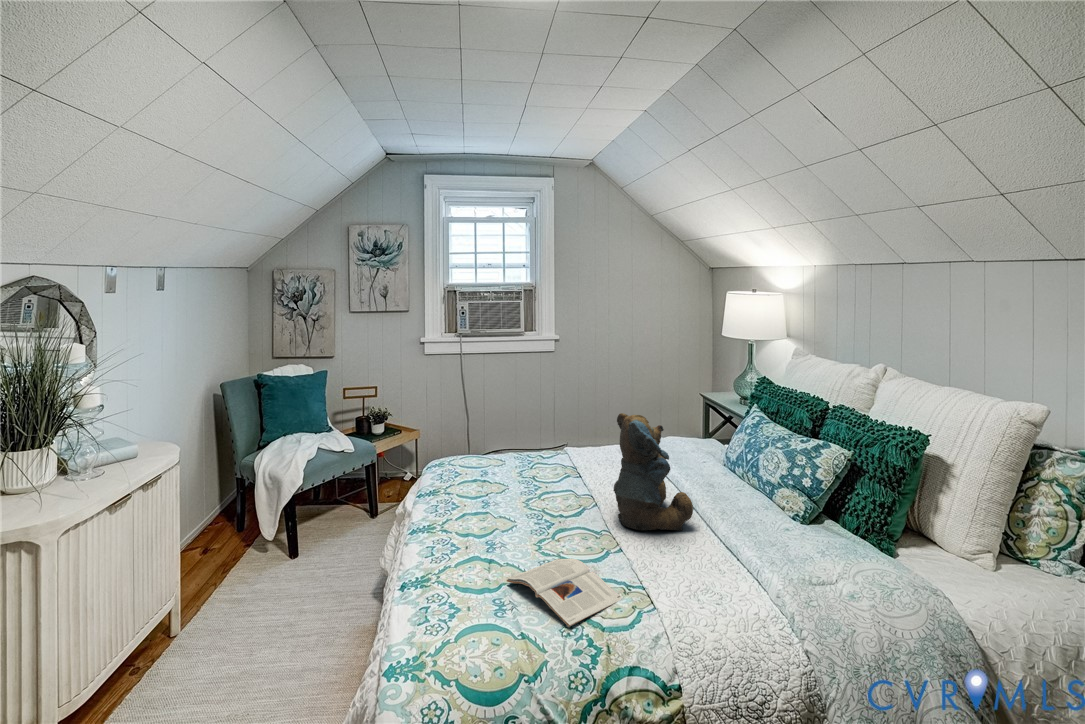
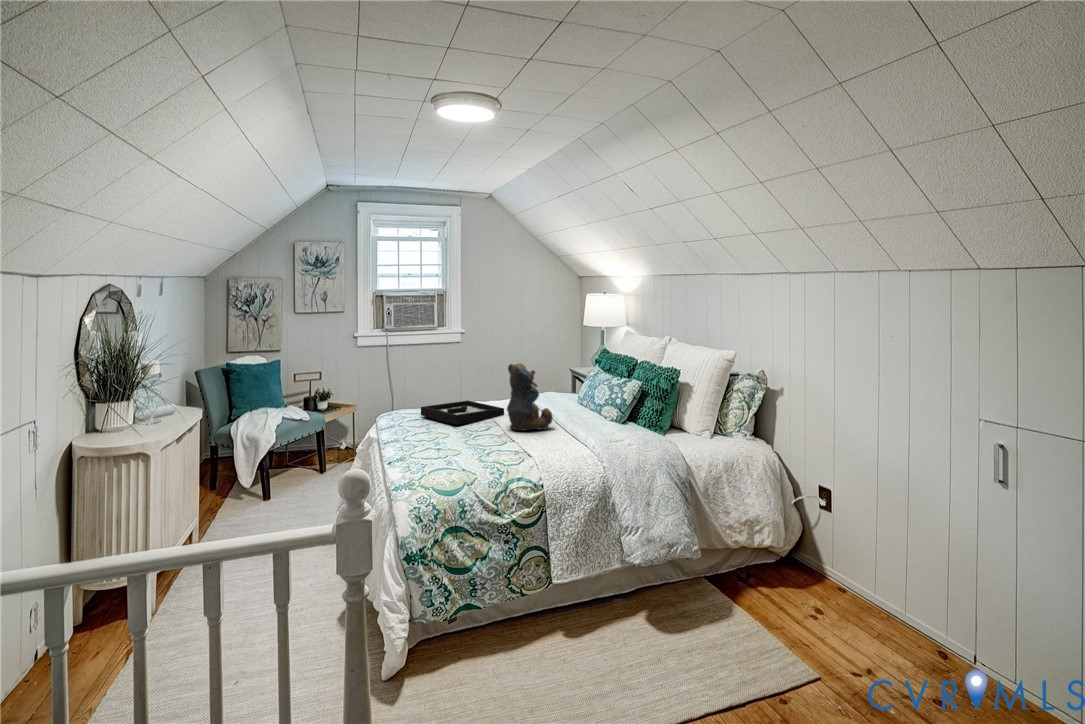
decorative tray: none [482,449,607,504] -> present [421,401,504,425]
magazine: present [507,558,622,627] -> none [446,440,511,461]

